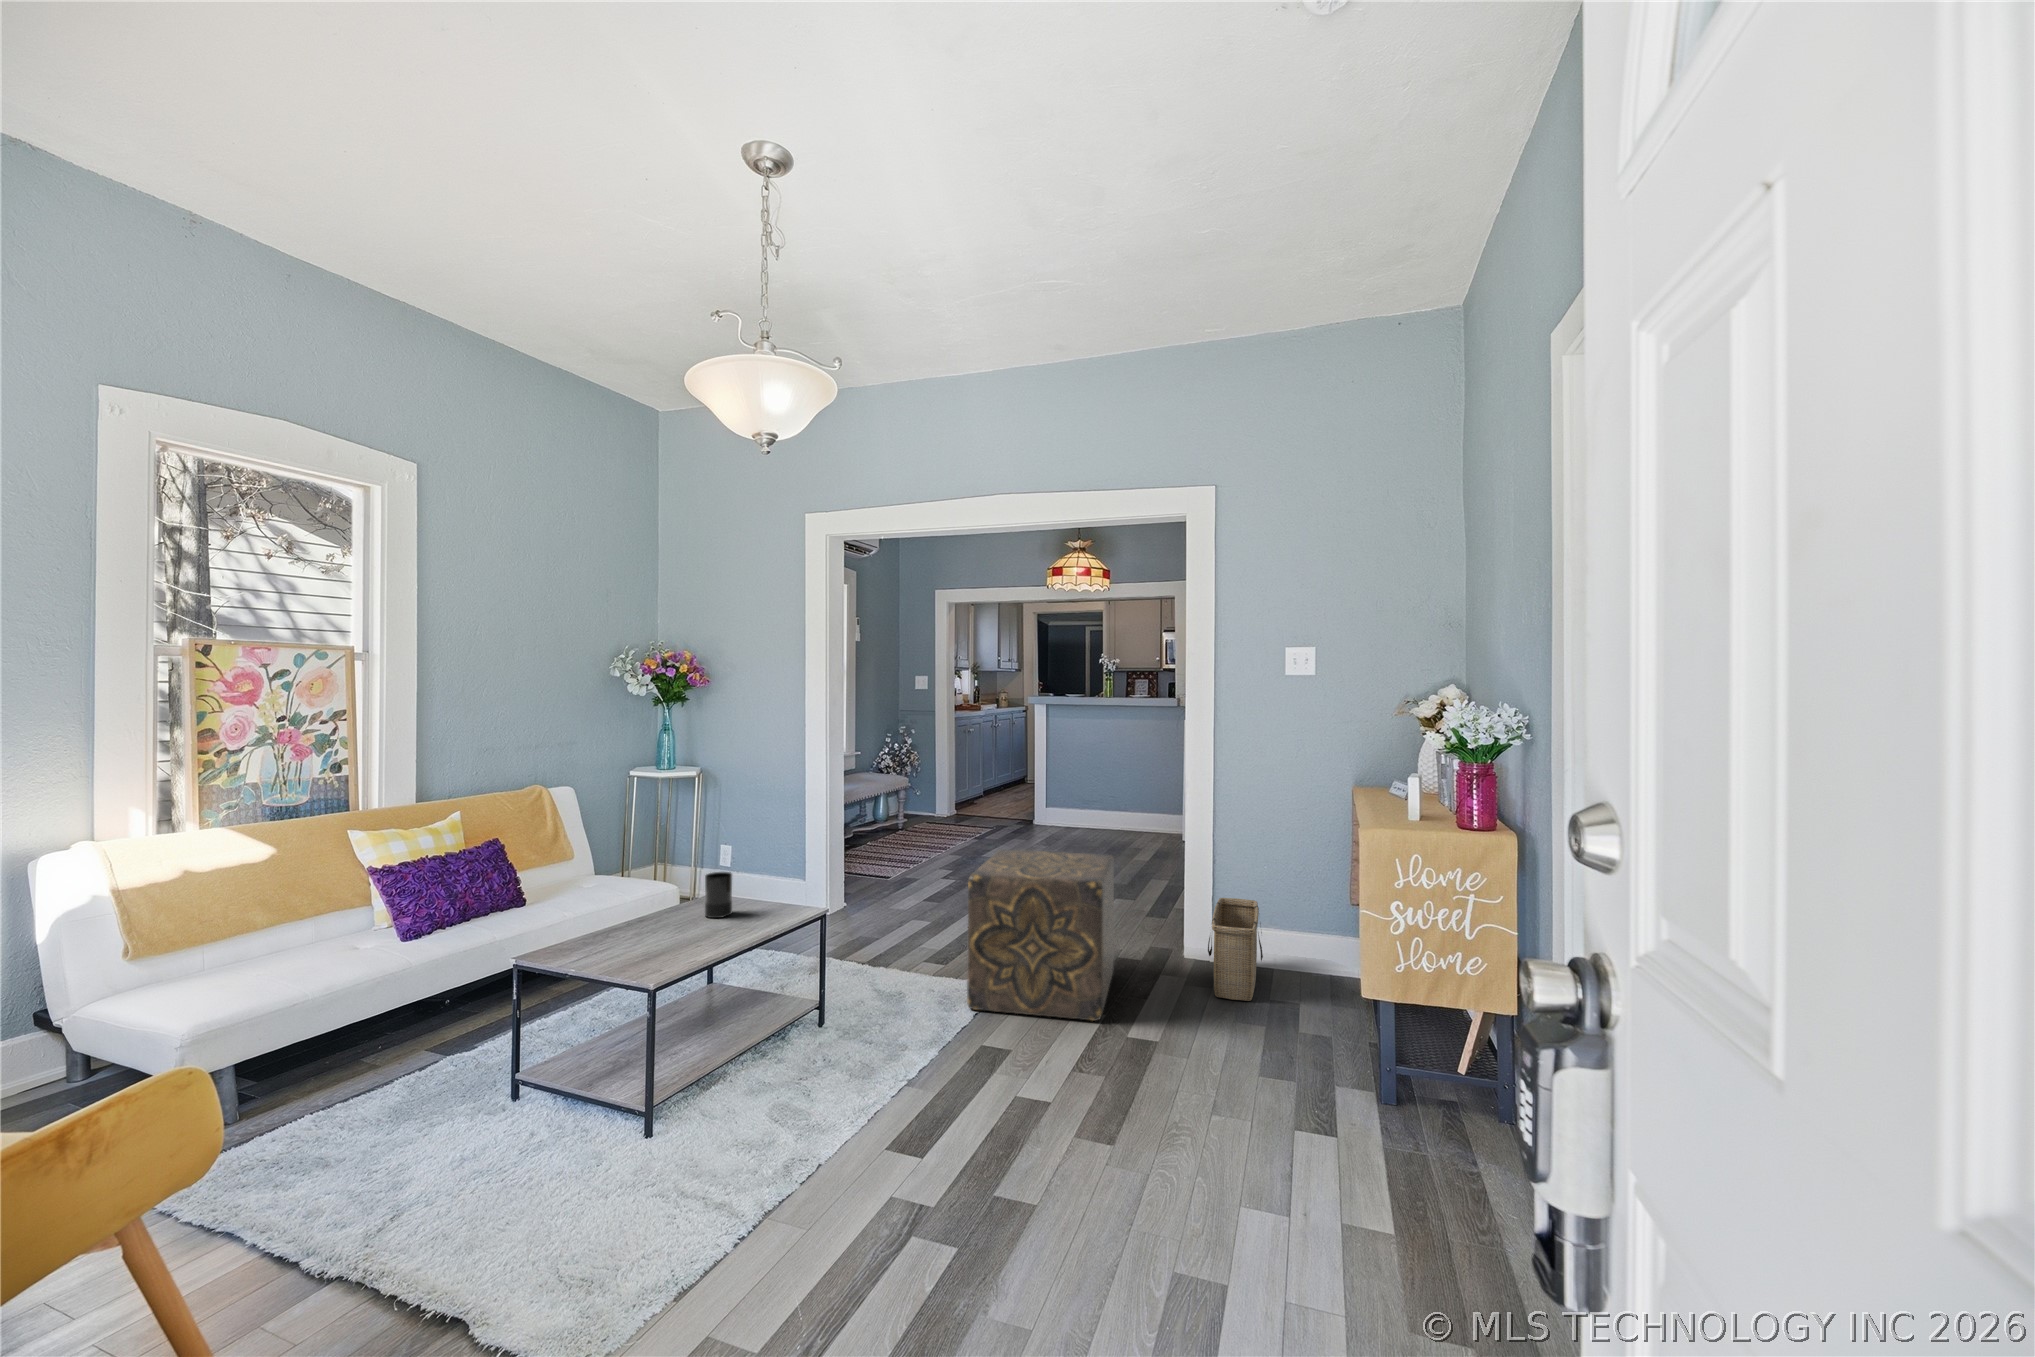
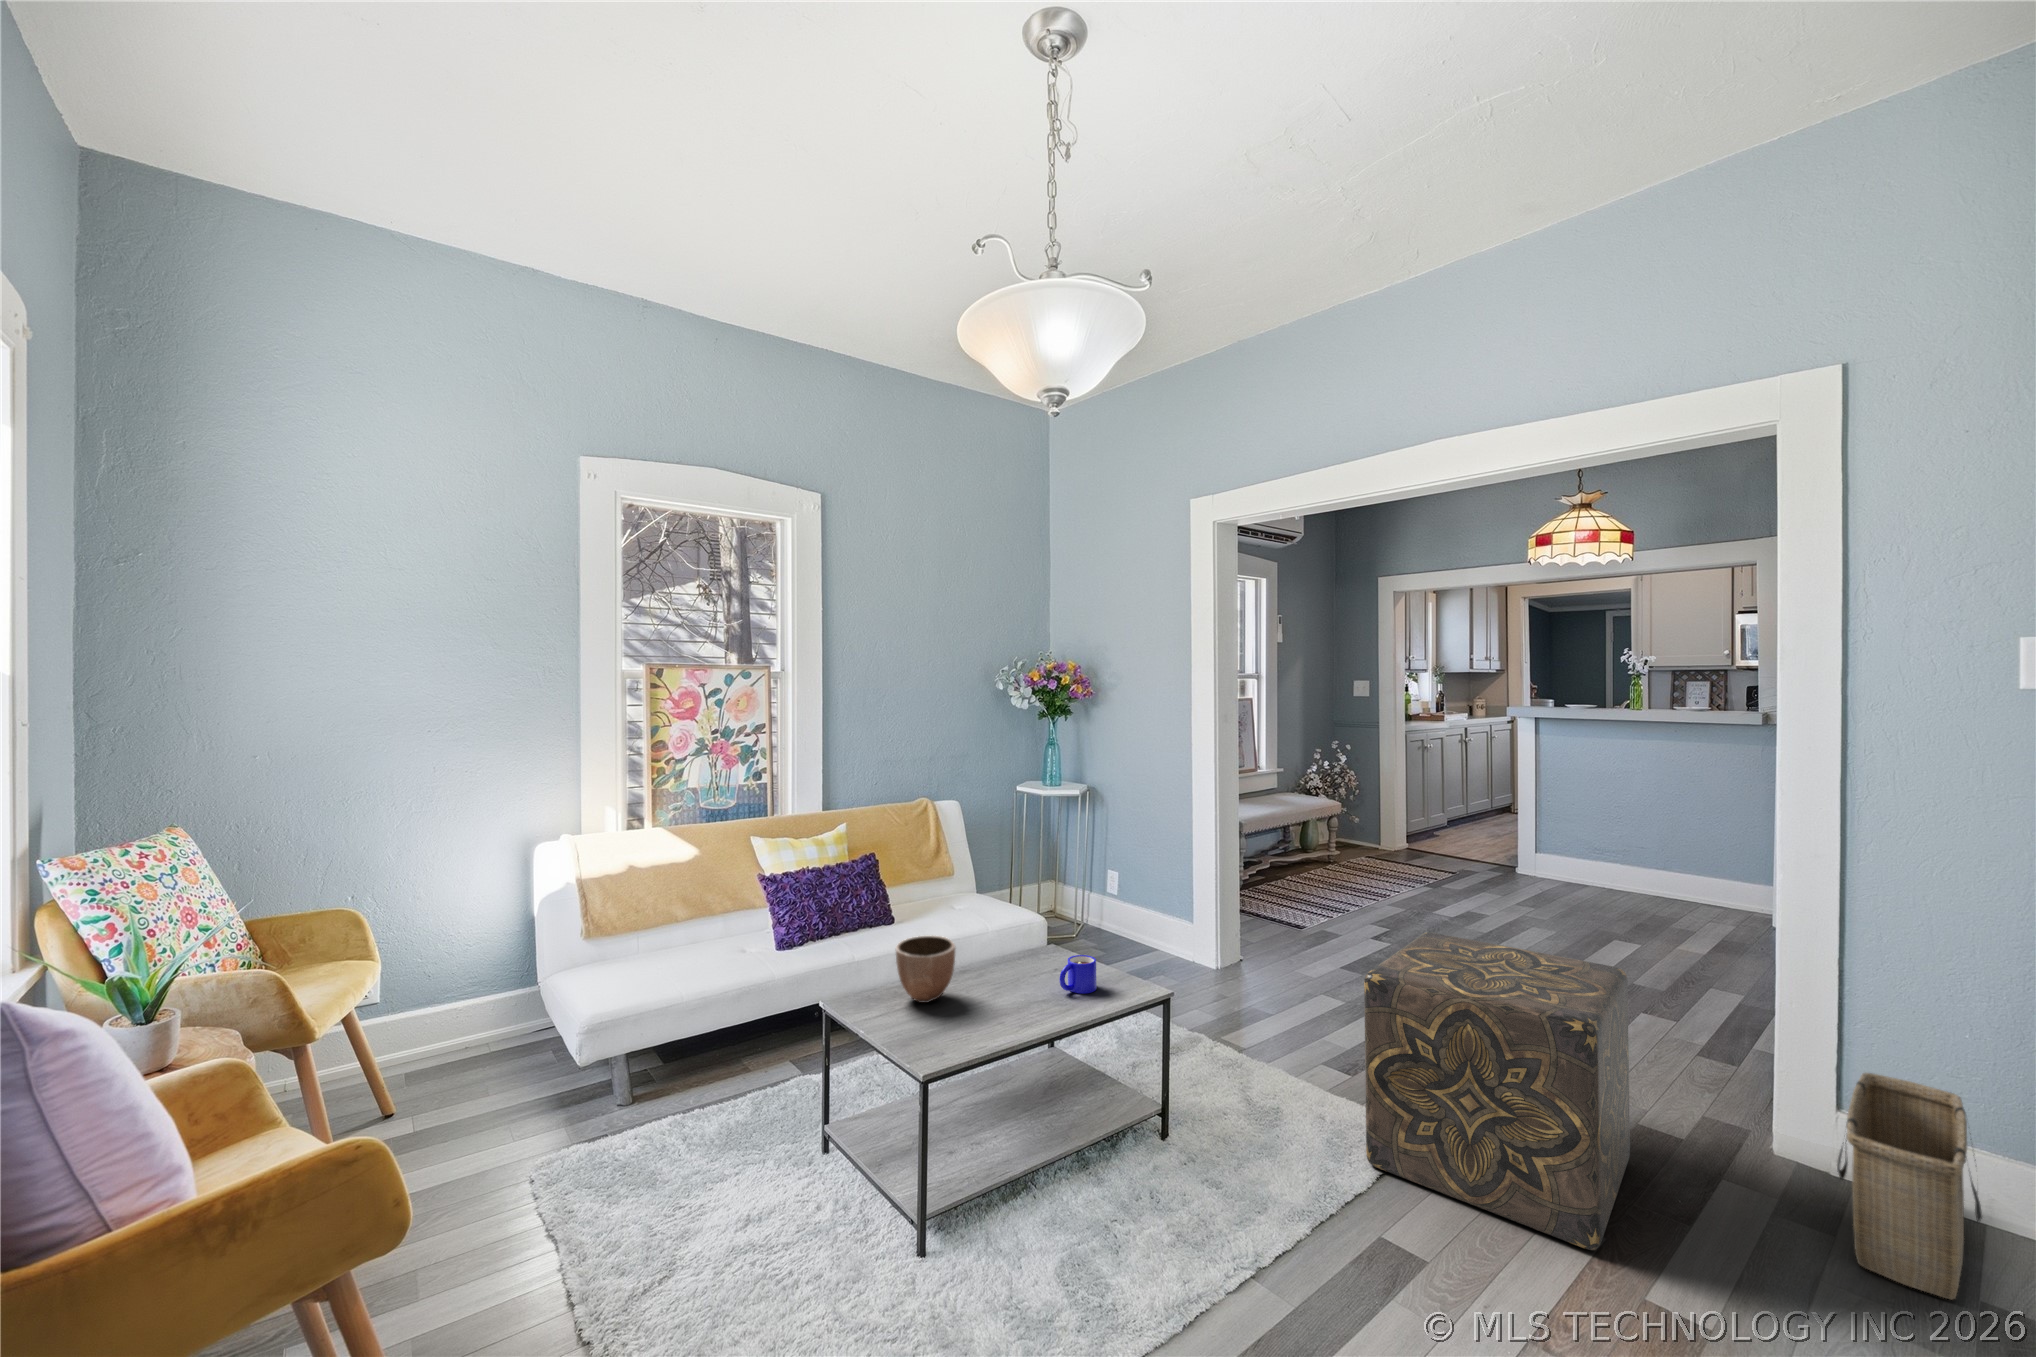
candle: present [705,872,732,918] -> none [1022,921,1057,979]
decorative bowl: none [594,890,652,948] -> present [896,936,956,1003]
mug: none [743,892,772,921] -> present [1060,955,1097,994]

